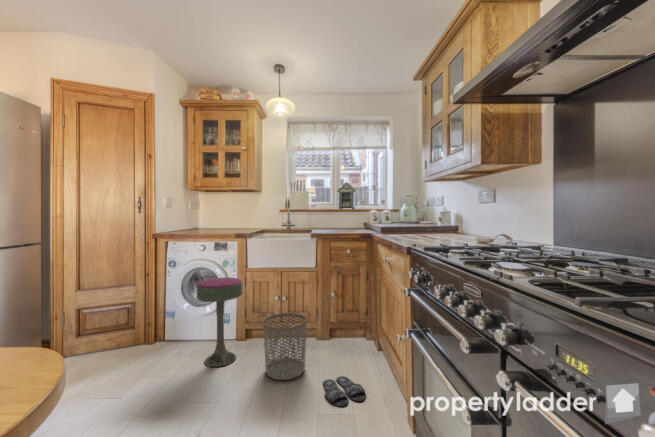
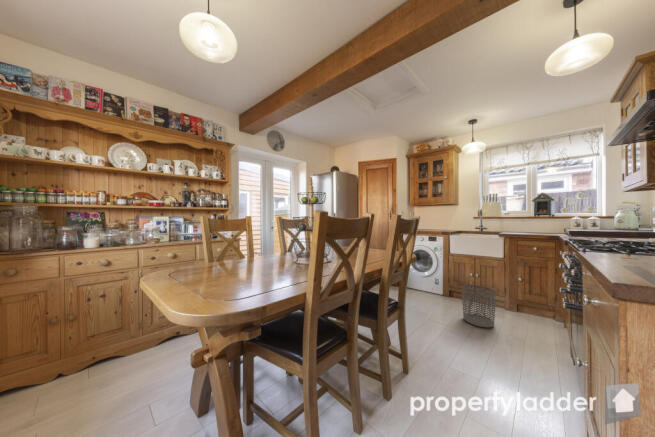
bar stool: present [196,277,242,367] -> none [419,257,447,307]
slippers: present [323,376,365,407] -> none [509,336,550,358]

